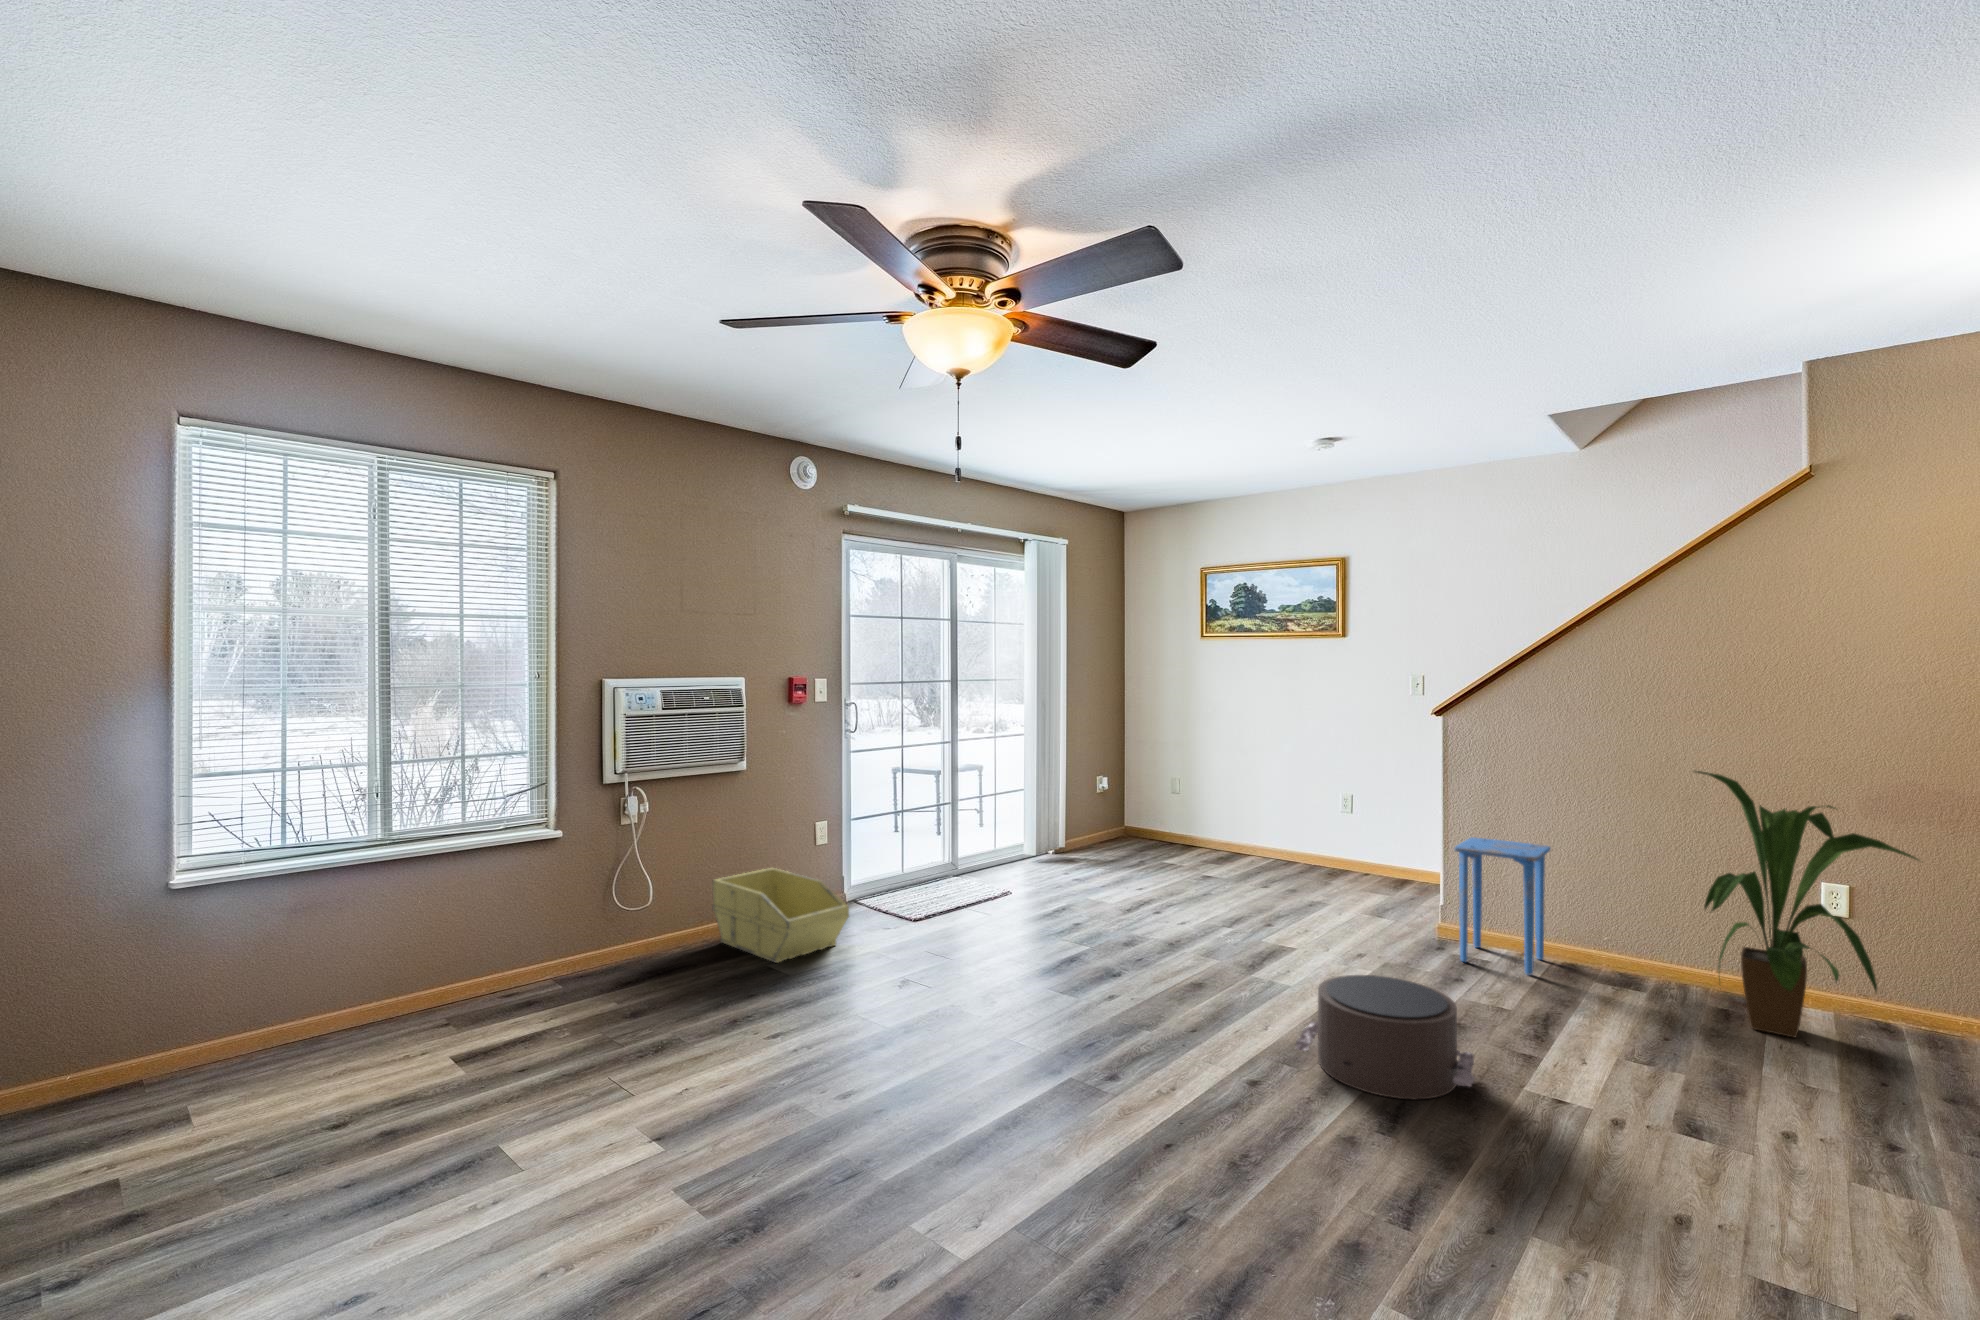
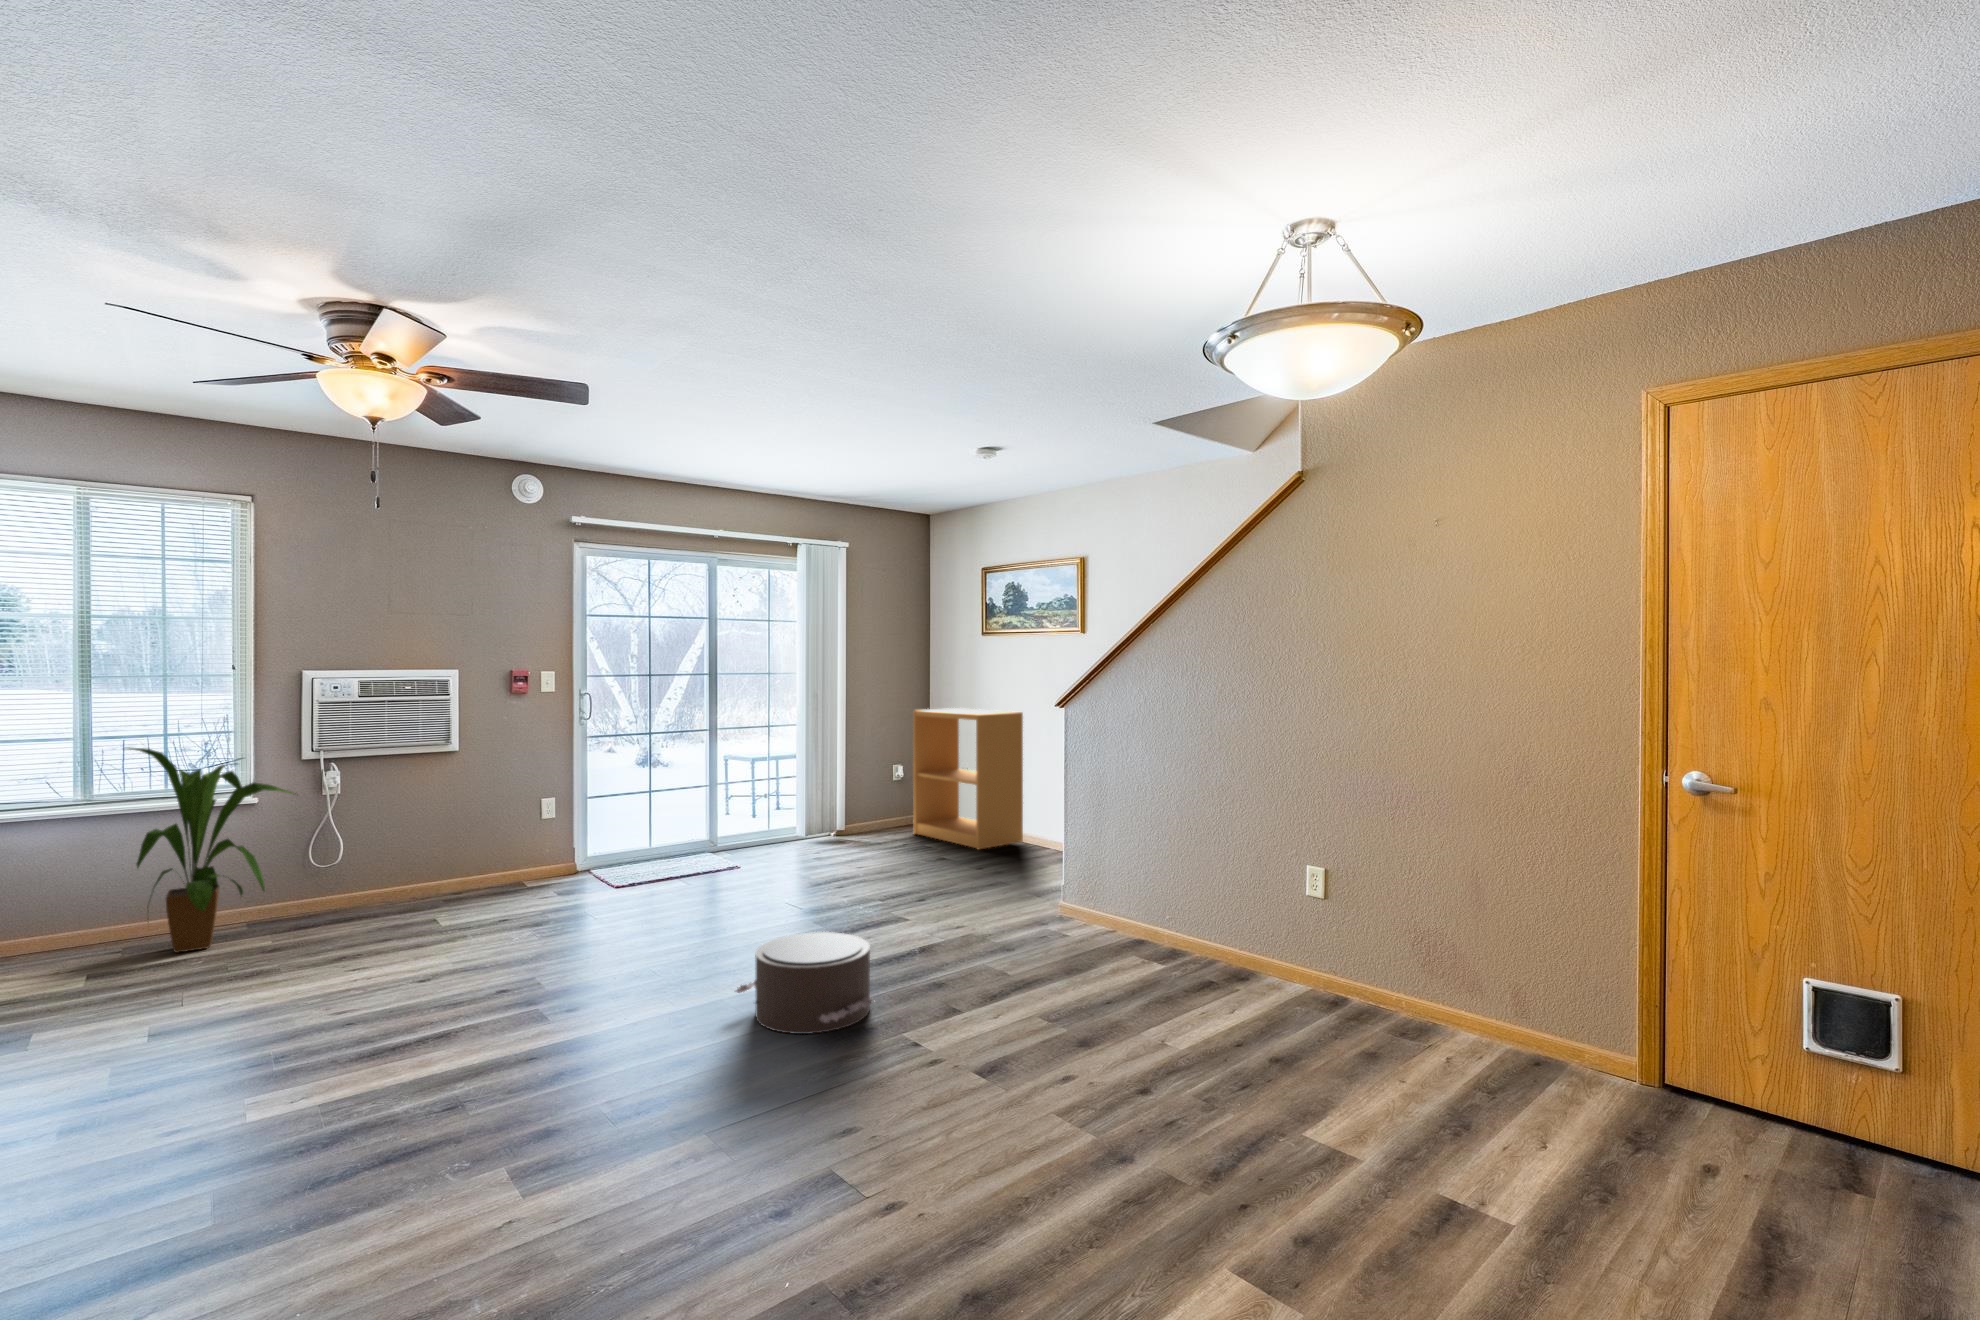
bookshelf: none [1136,714,1261,863] -> present [913,708,1023,849]
house plant: present [1695,771,1918,1038] -> present [128,747,296,953]
side table: present [1454,837,1550,975] -> none [1033,821,1126,947]
storage bin: present [712,868,849,963] -> none [417,839,518,918]

